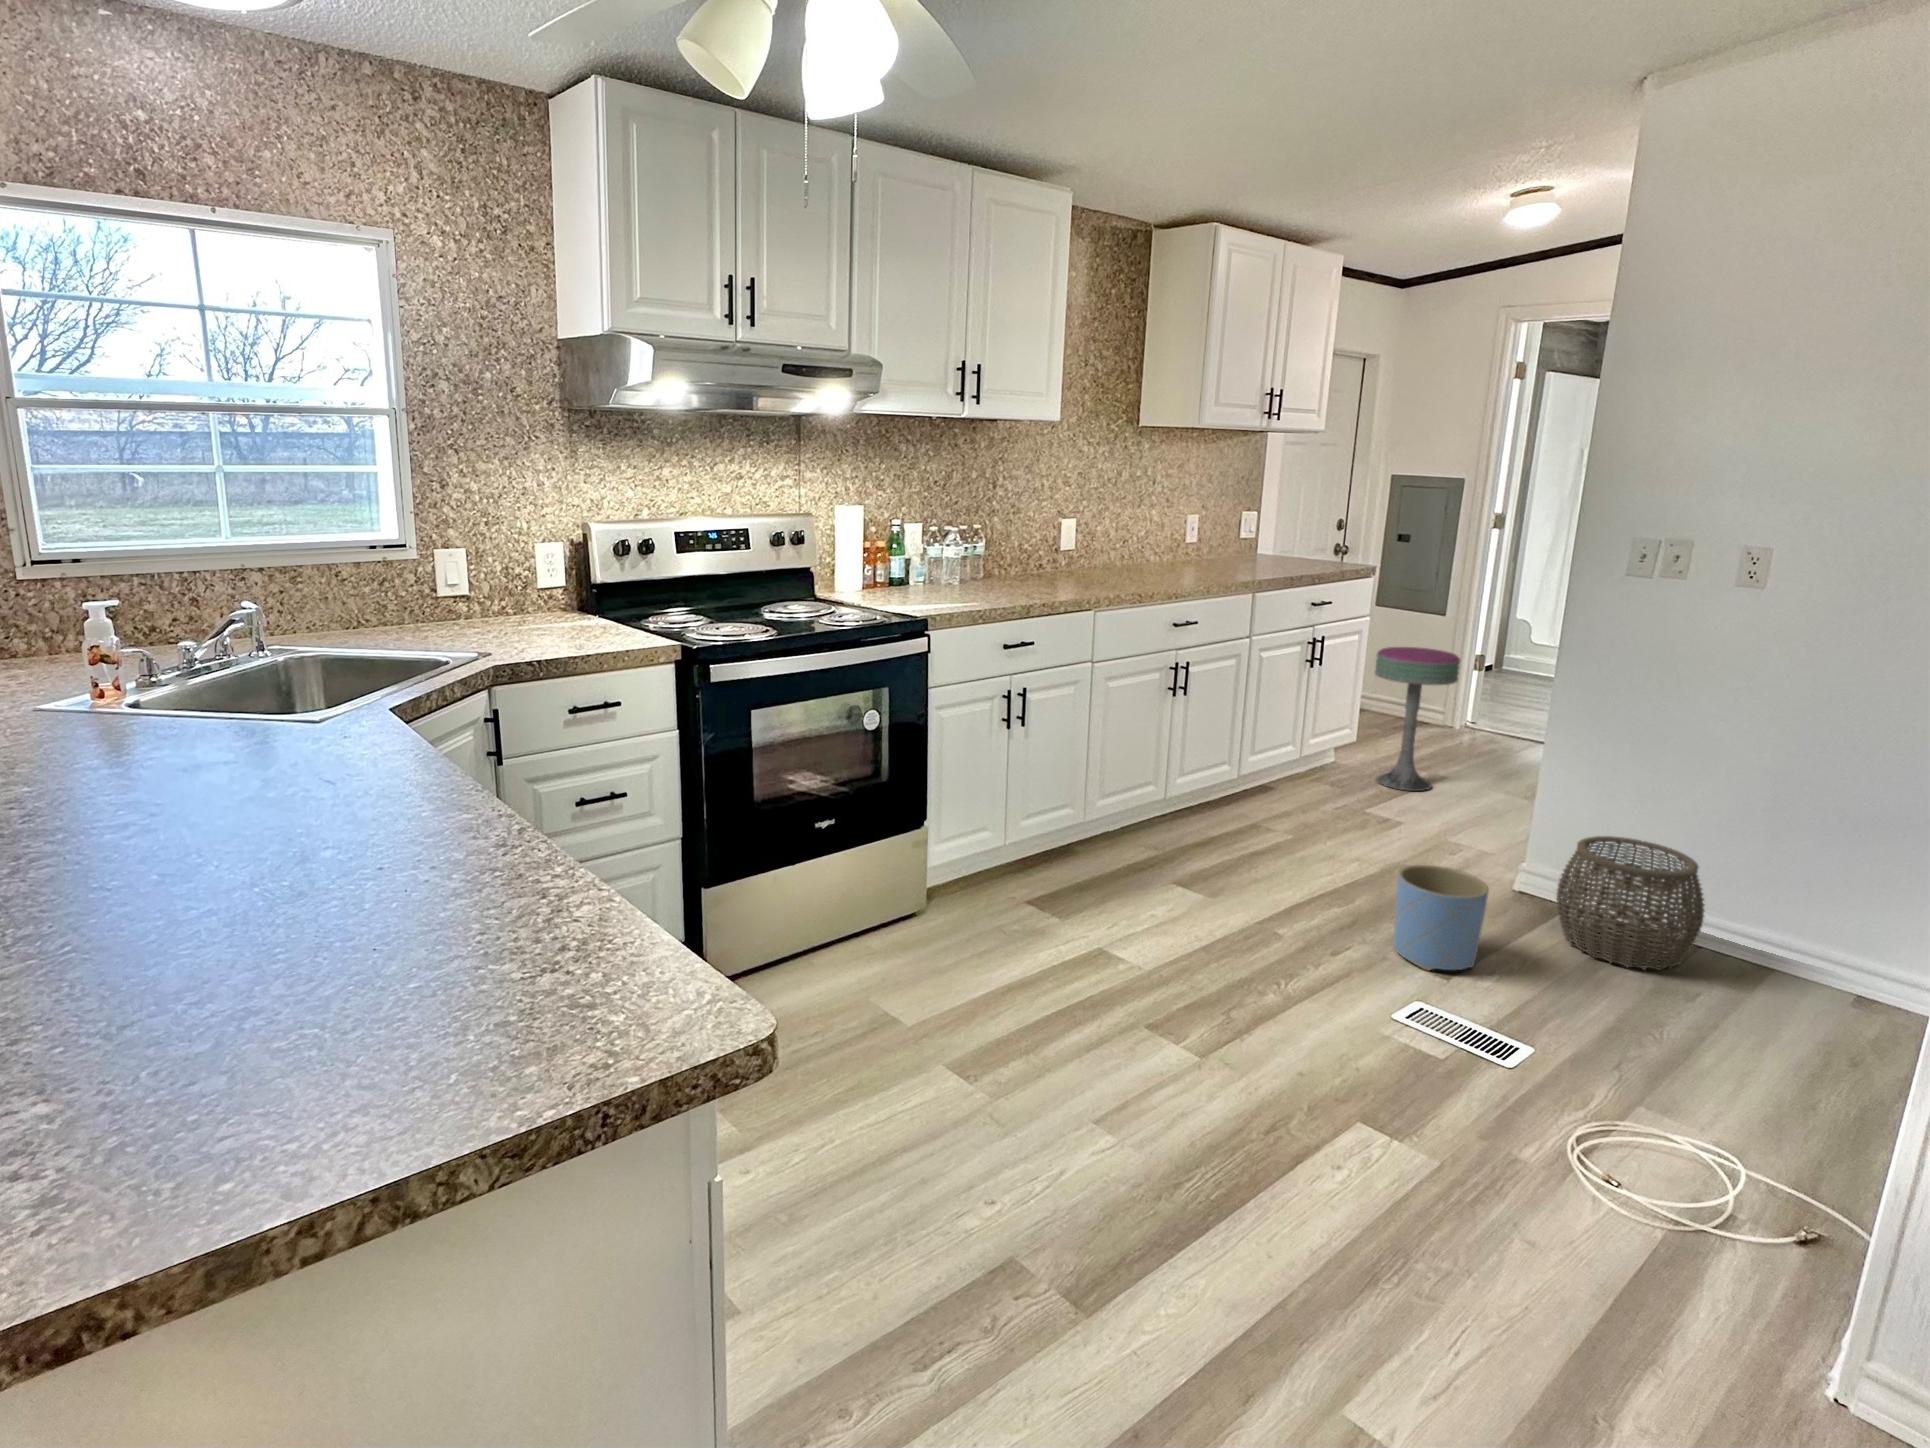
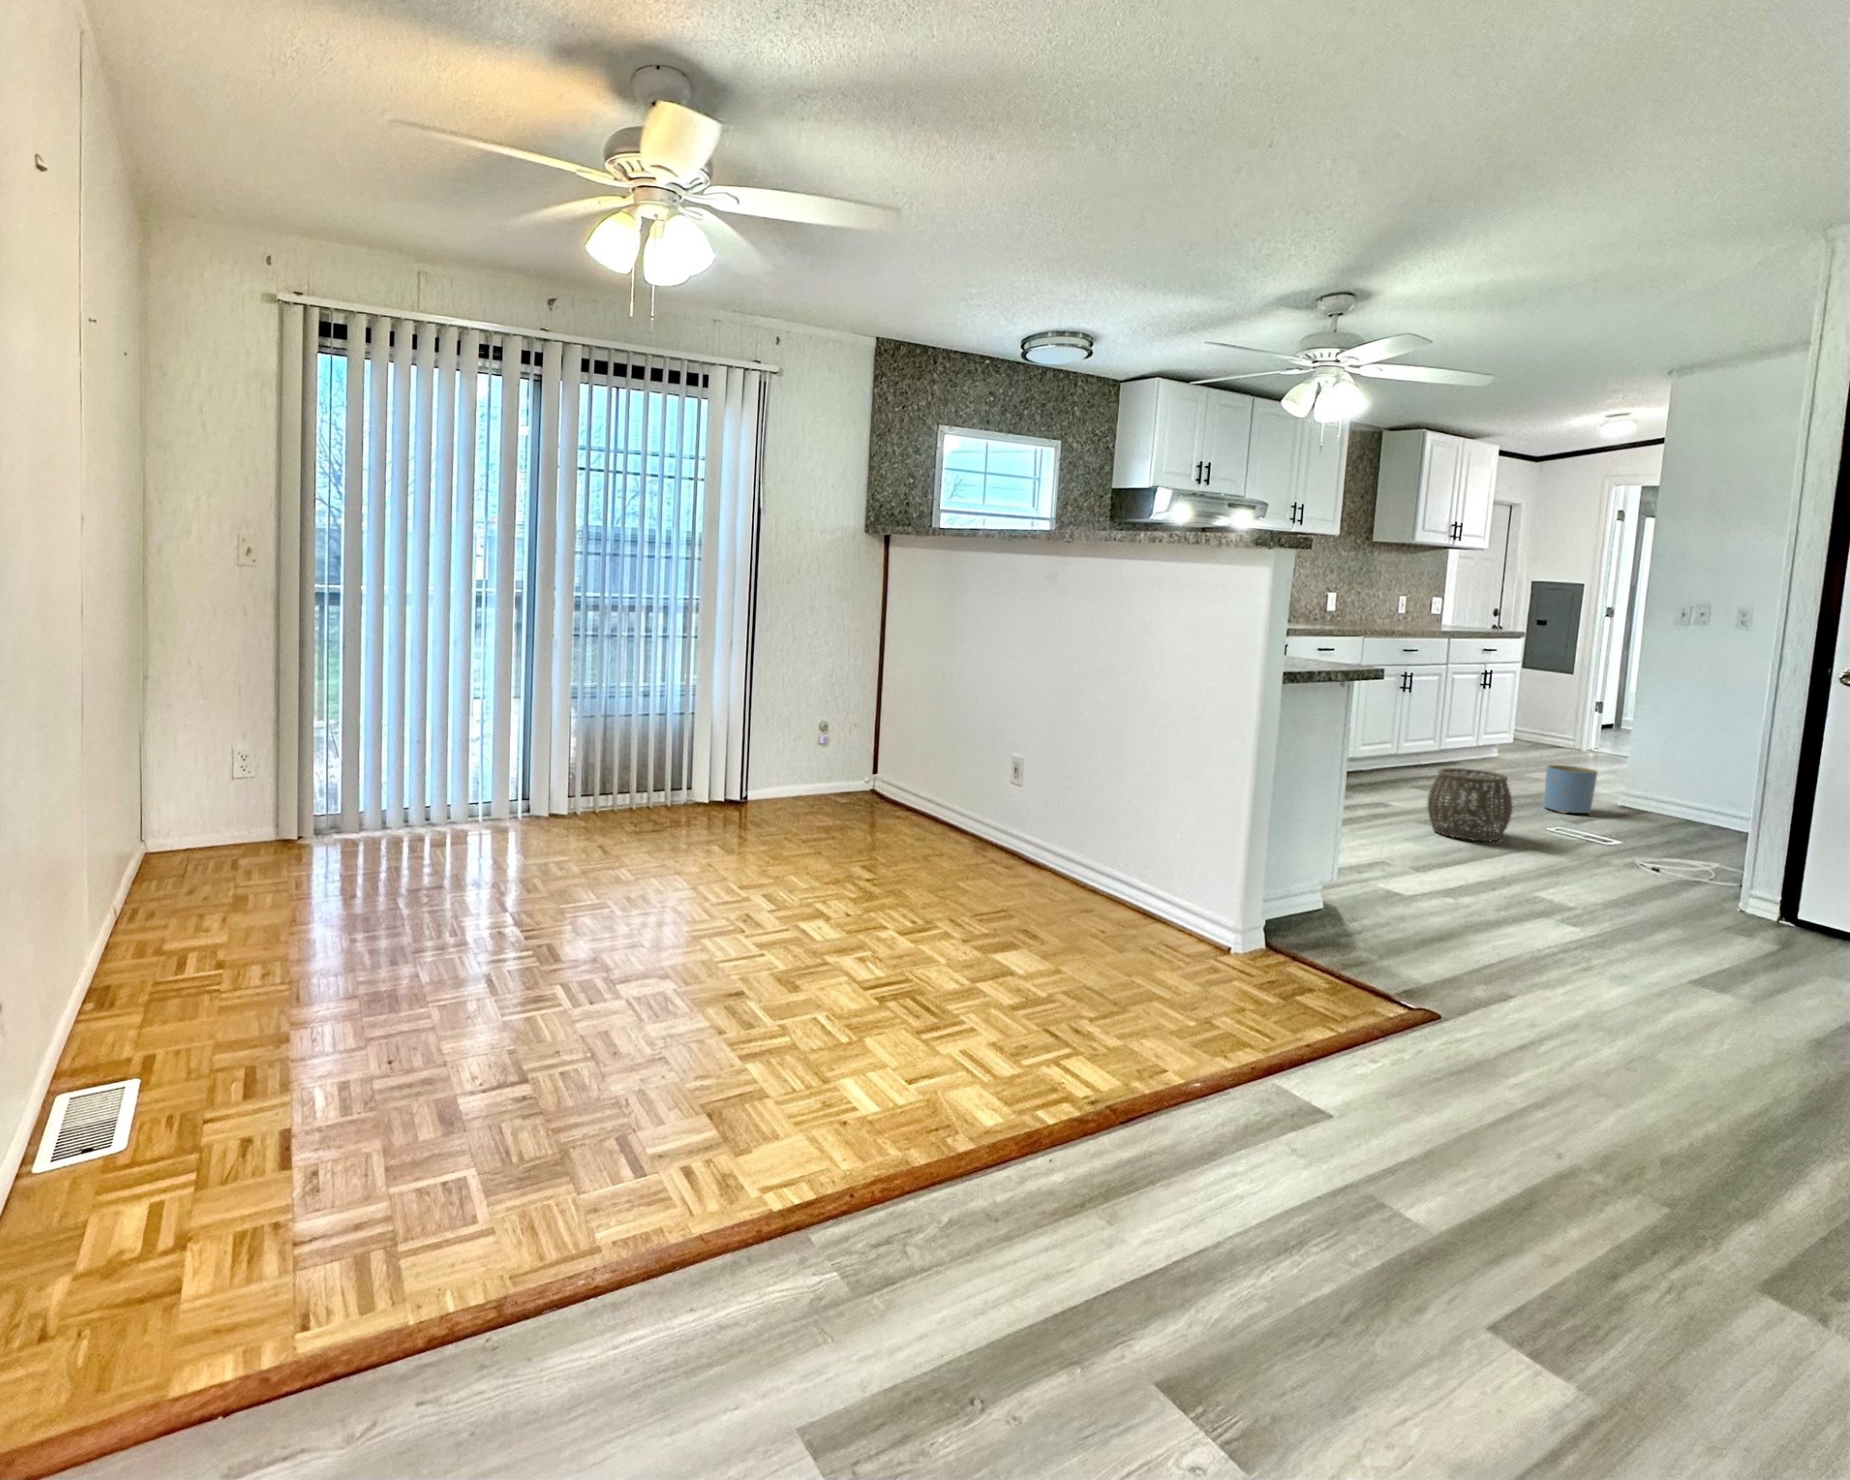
bar stool: present [1375,647,1460,791] -> none [1527,681,1583,769]
woven basket: present [1557,836,1704,970] -> present [1427,768,1512,841]

